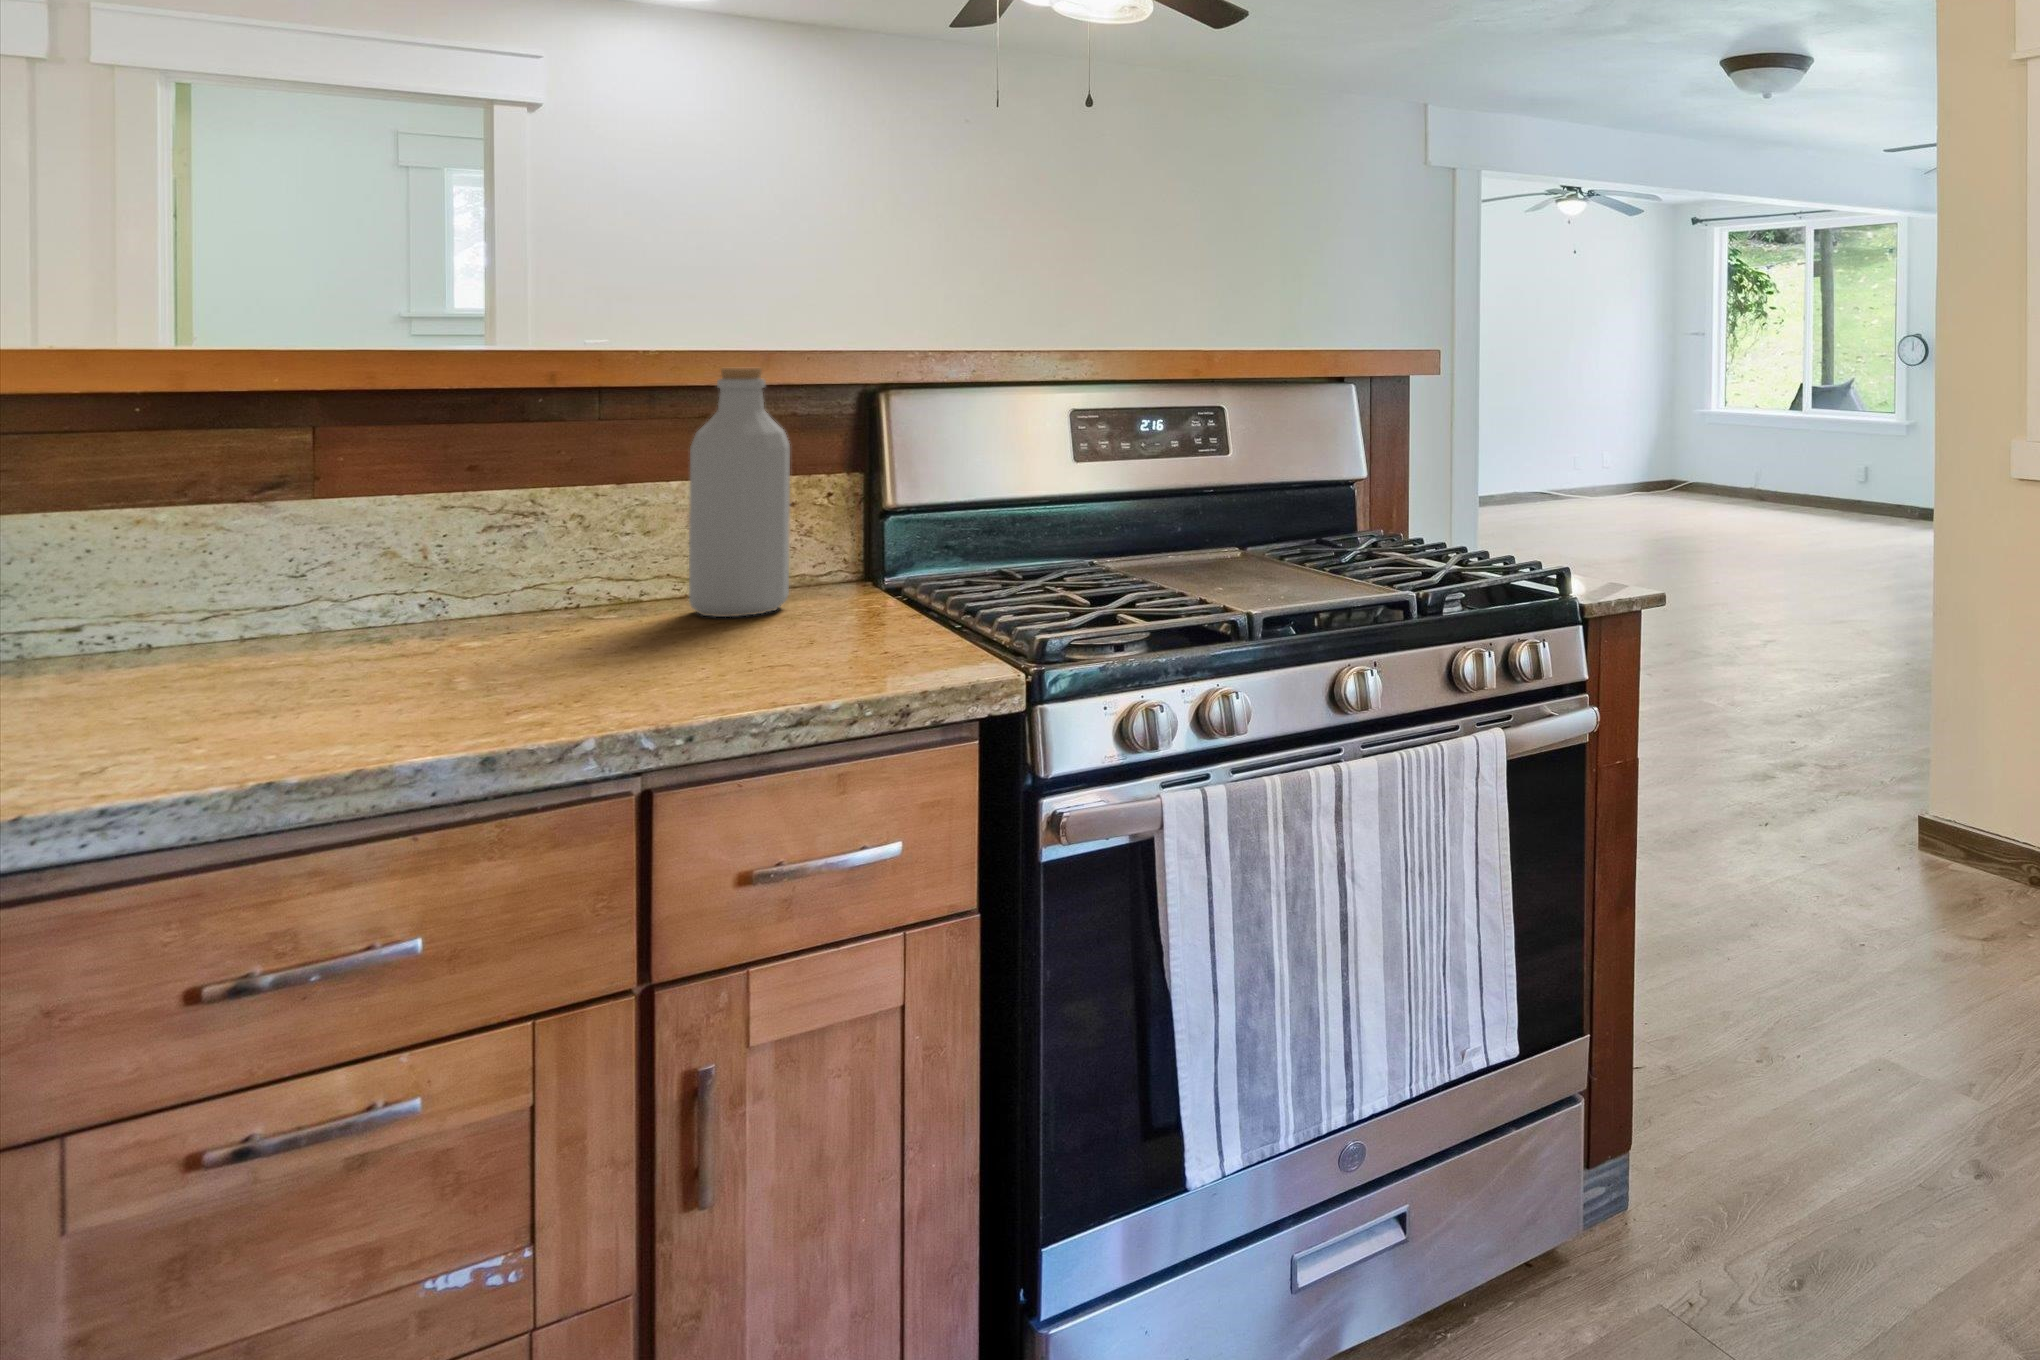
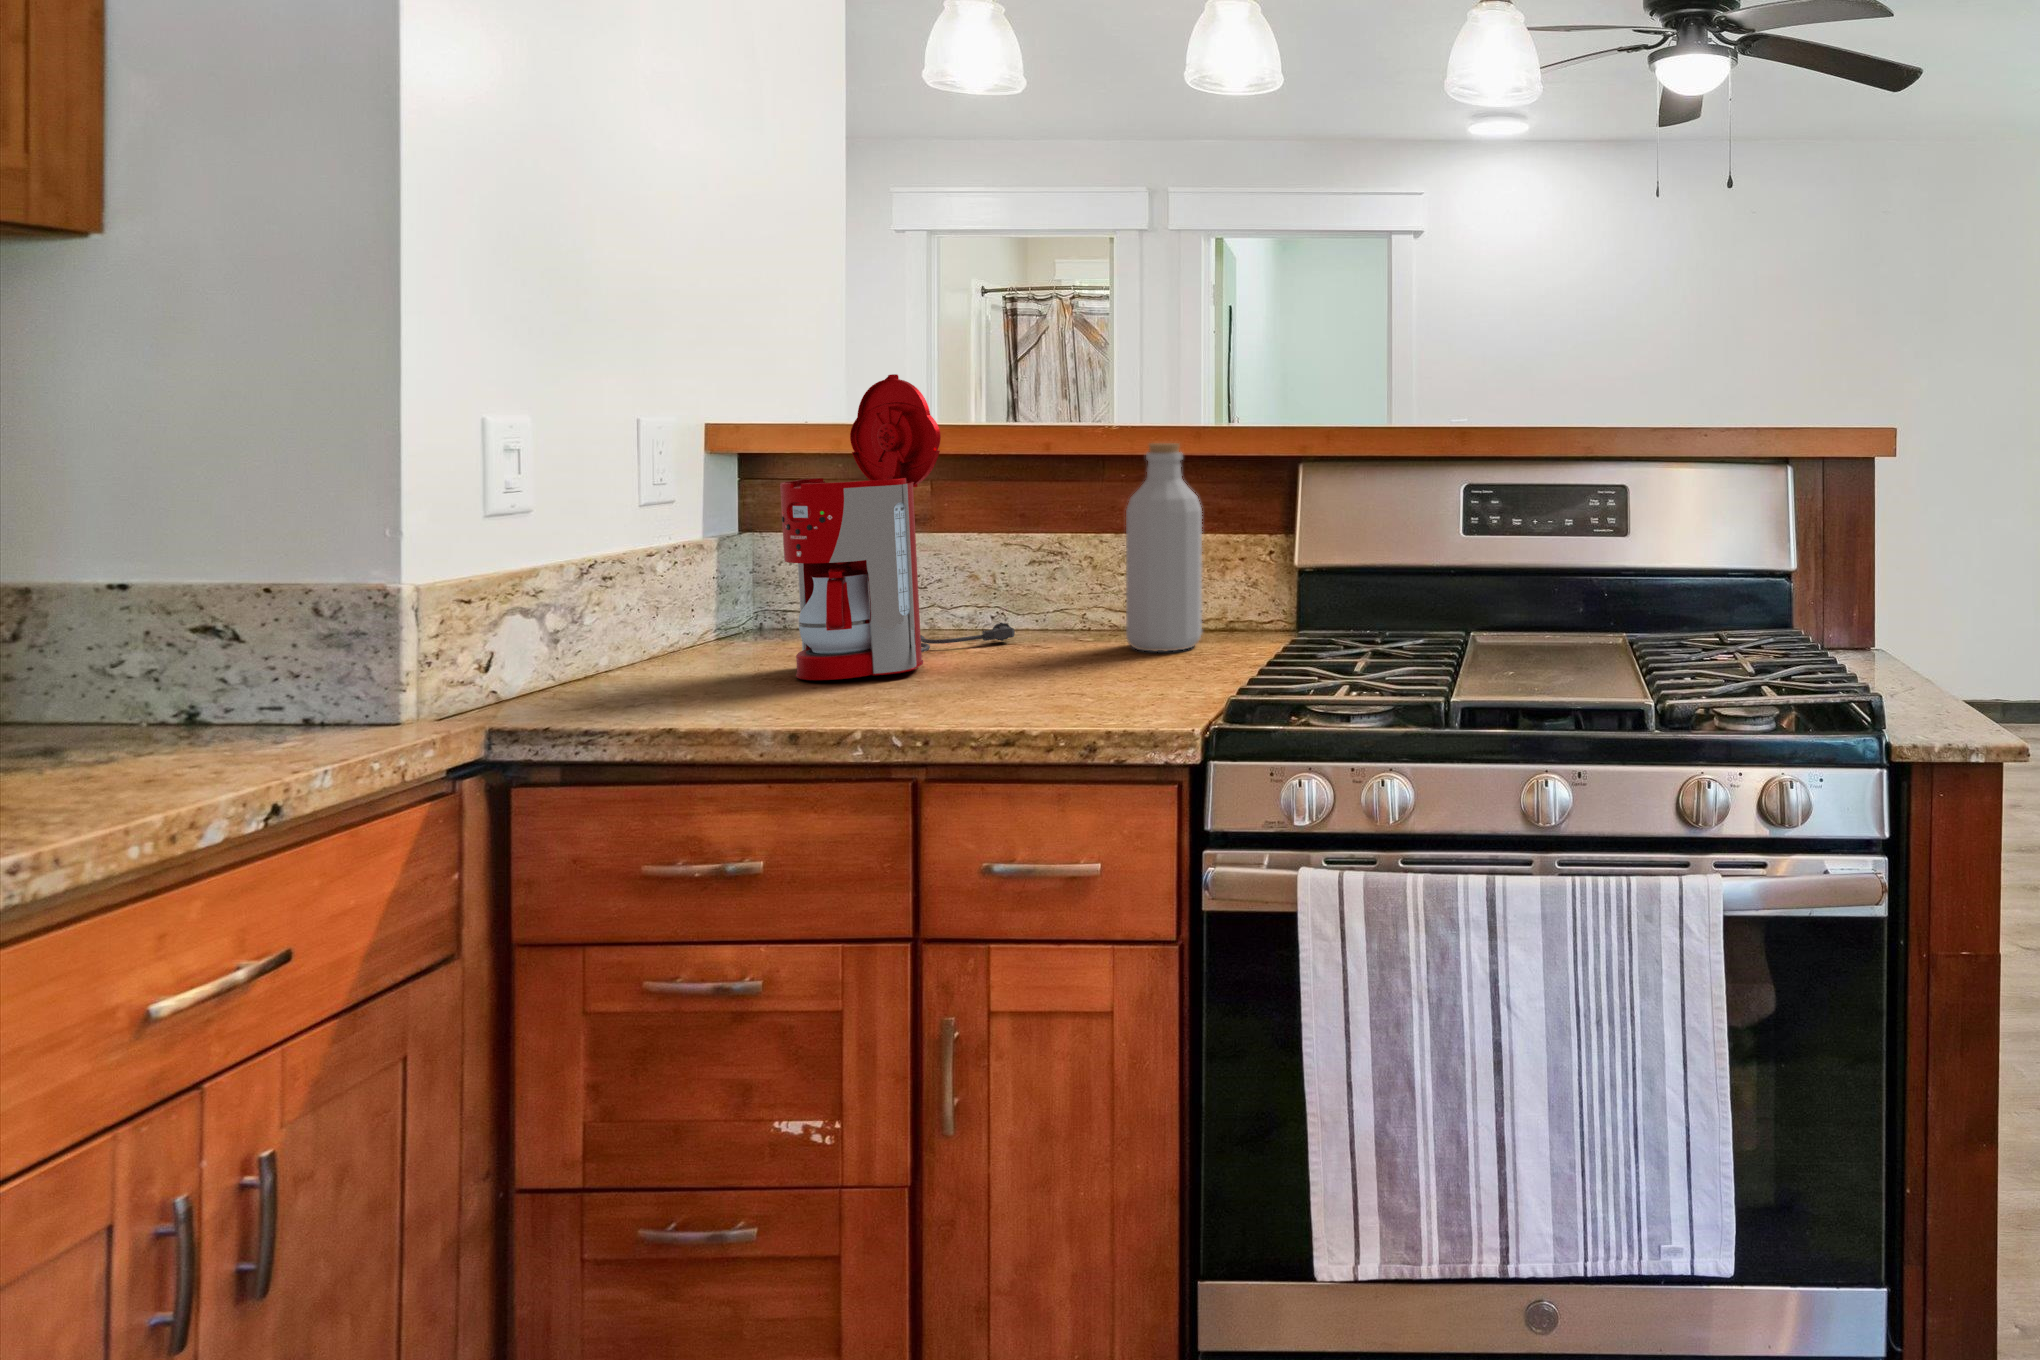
coffee maker: none [250,278,511,707] -> present [780,374,1015,680]

